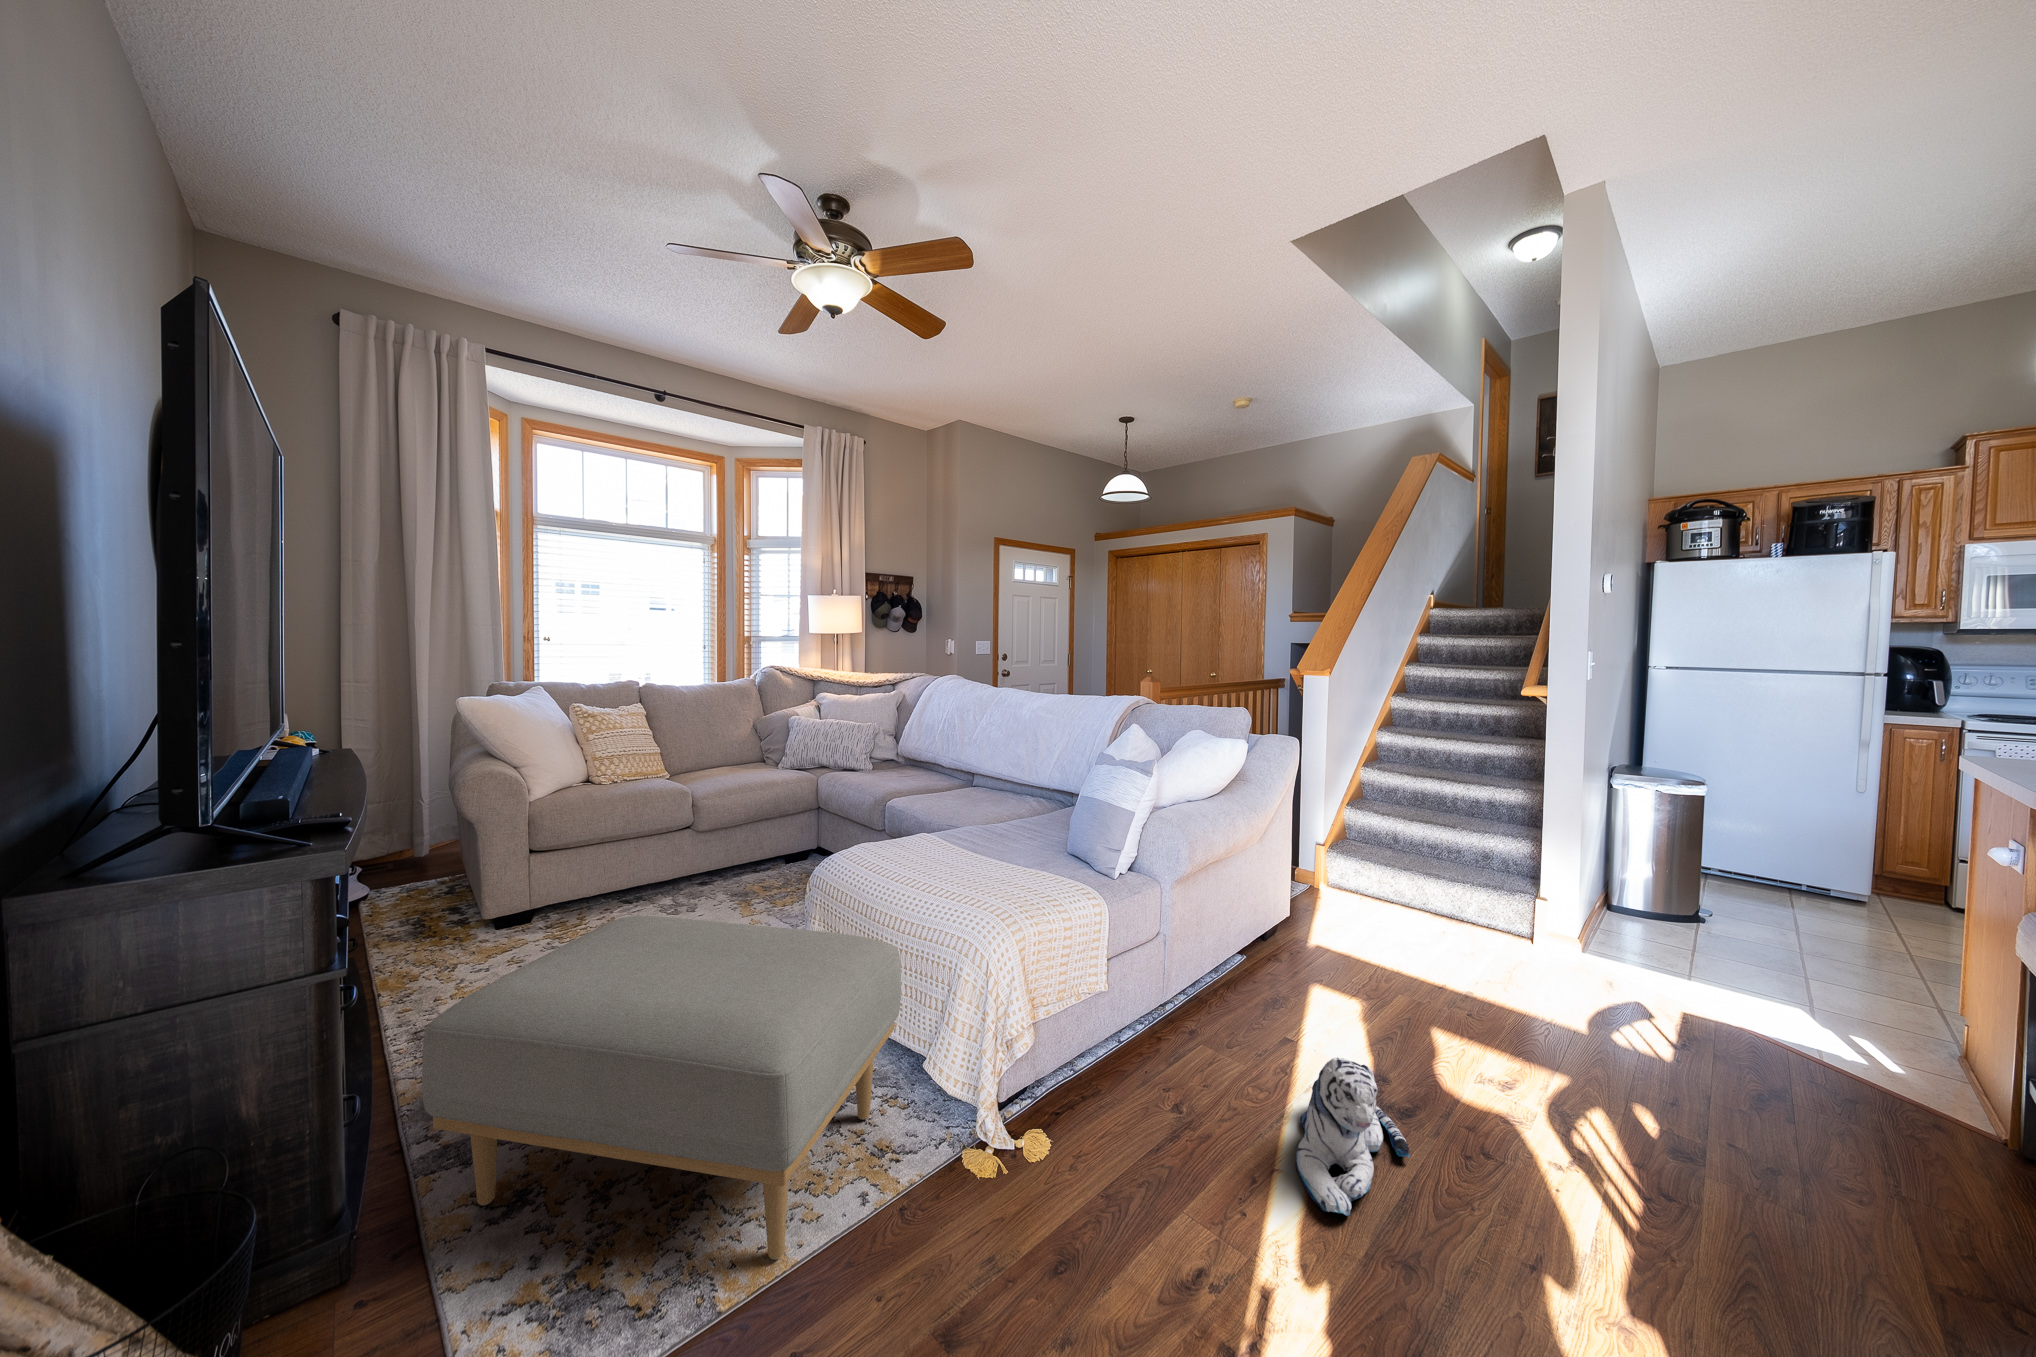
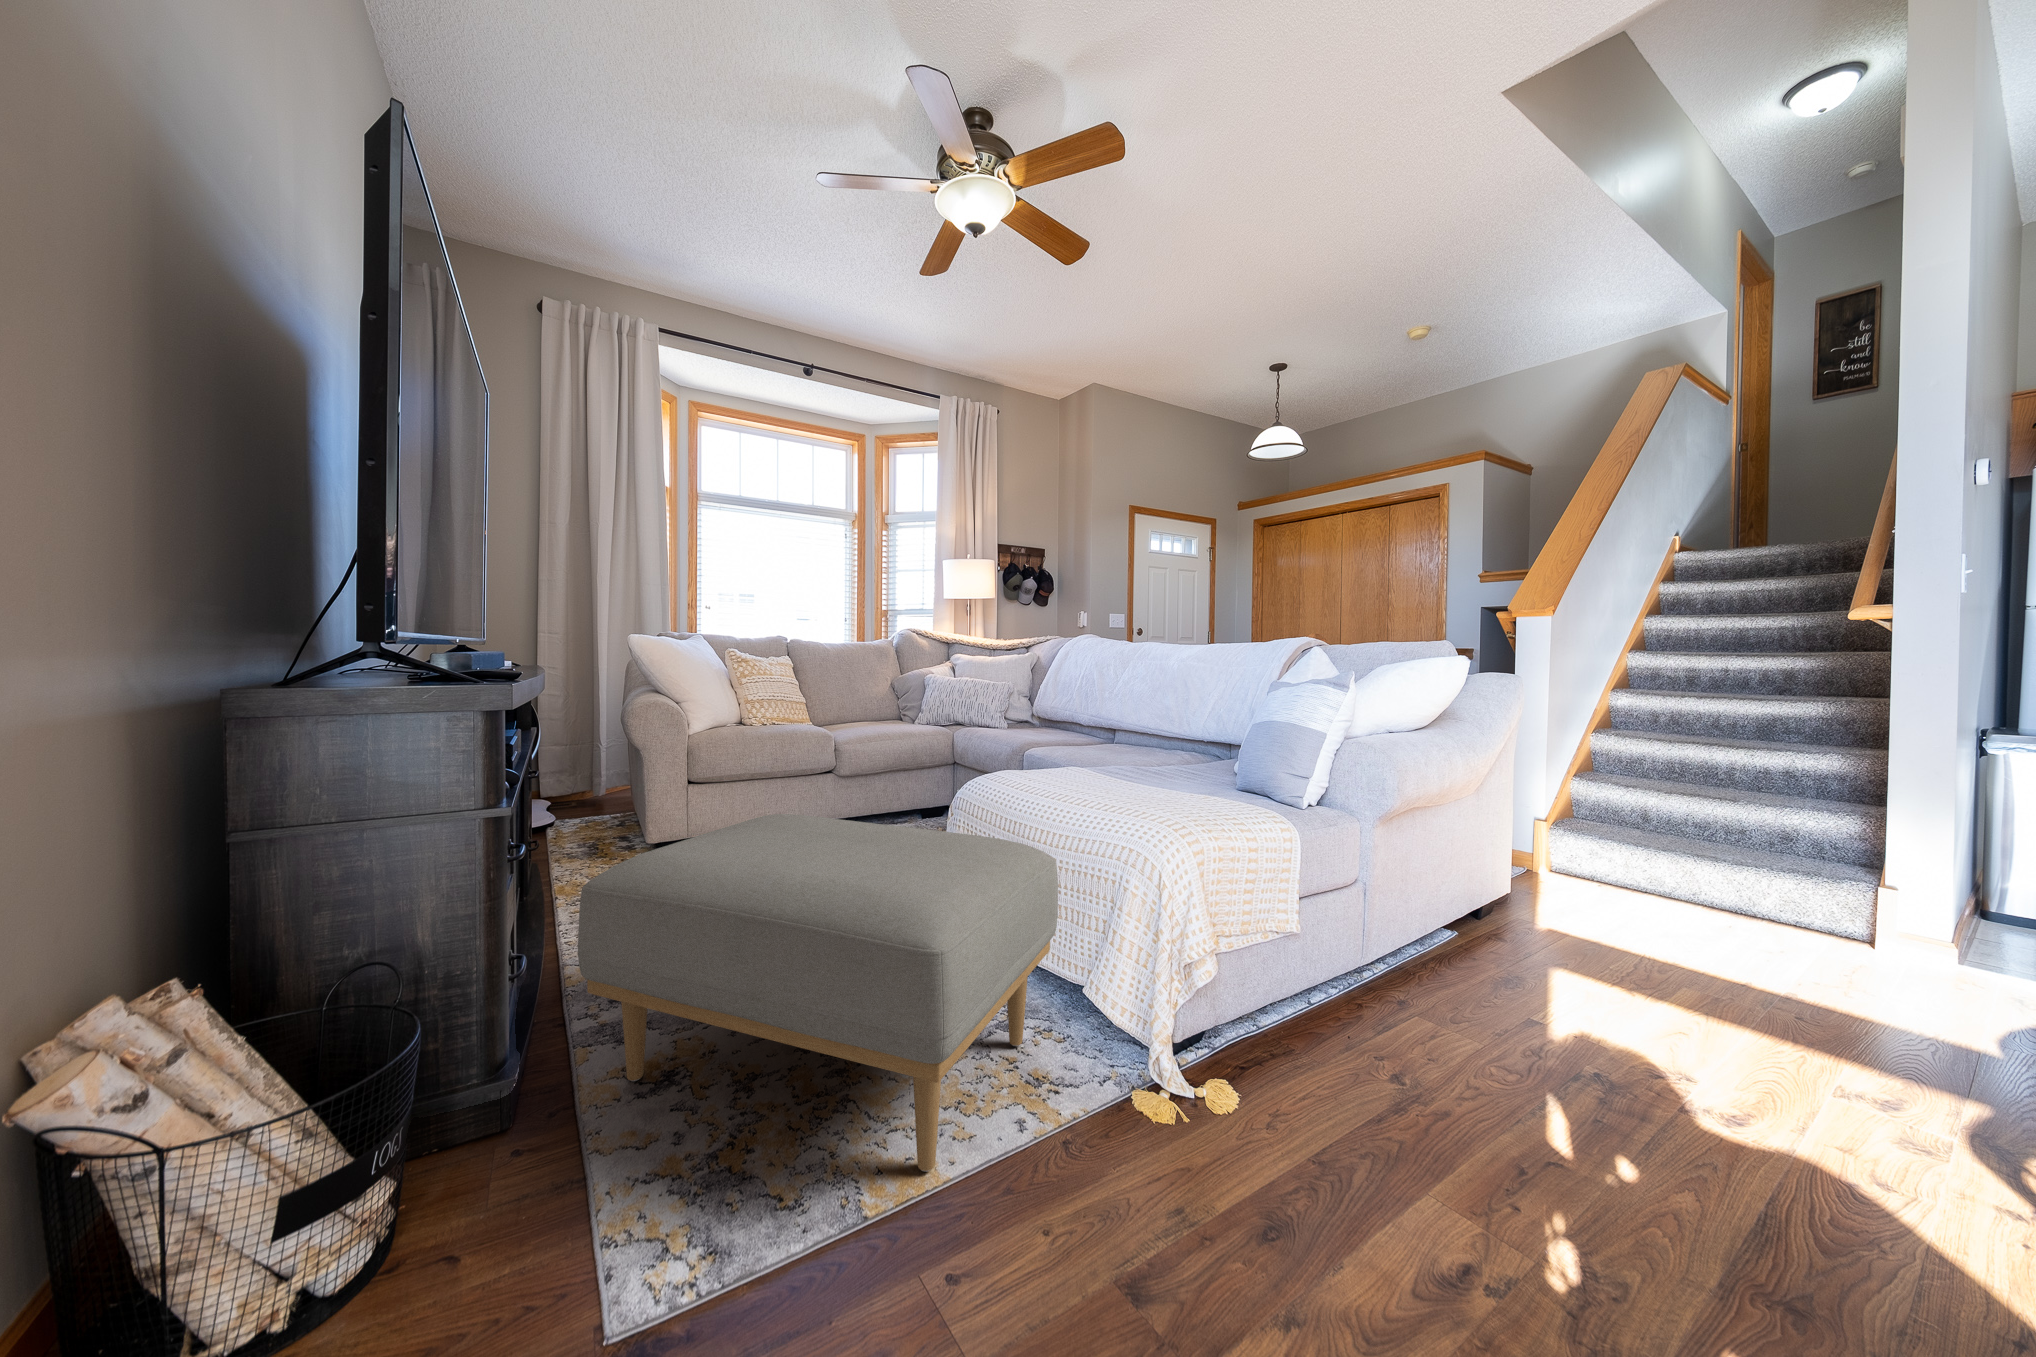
plush toy: present [1296,1057,1410,1216] -> none [1560,1020,1734,1222]

